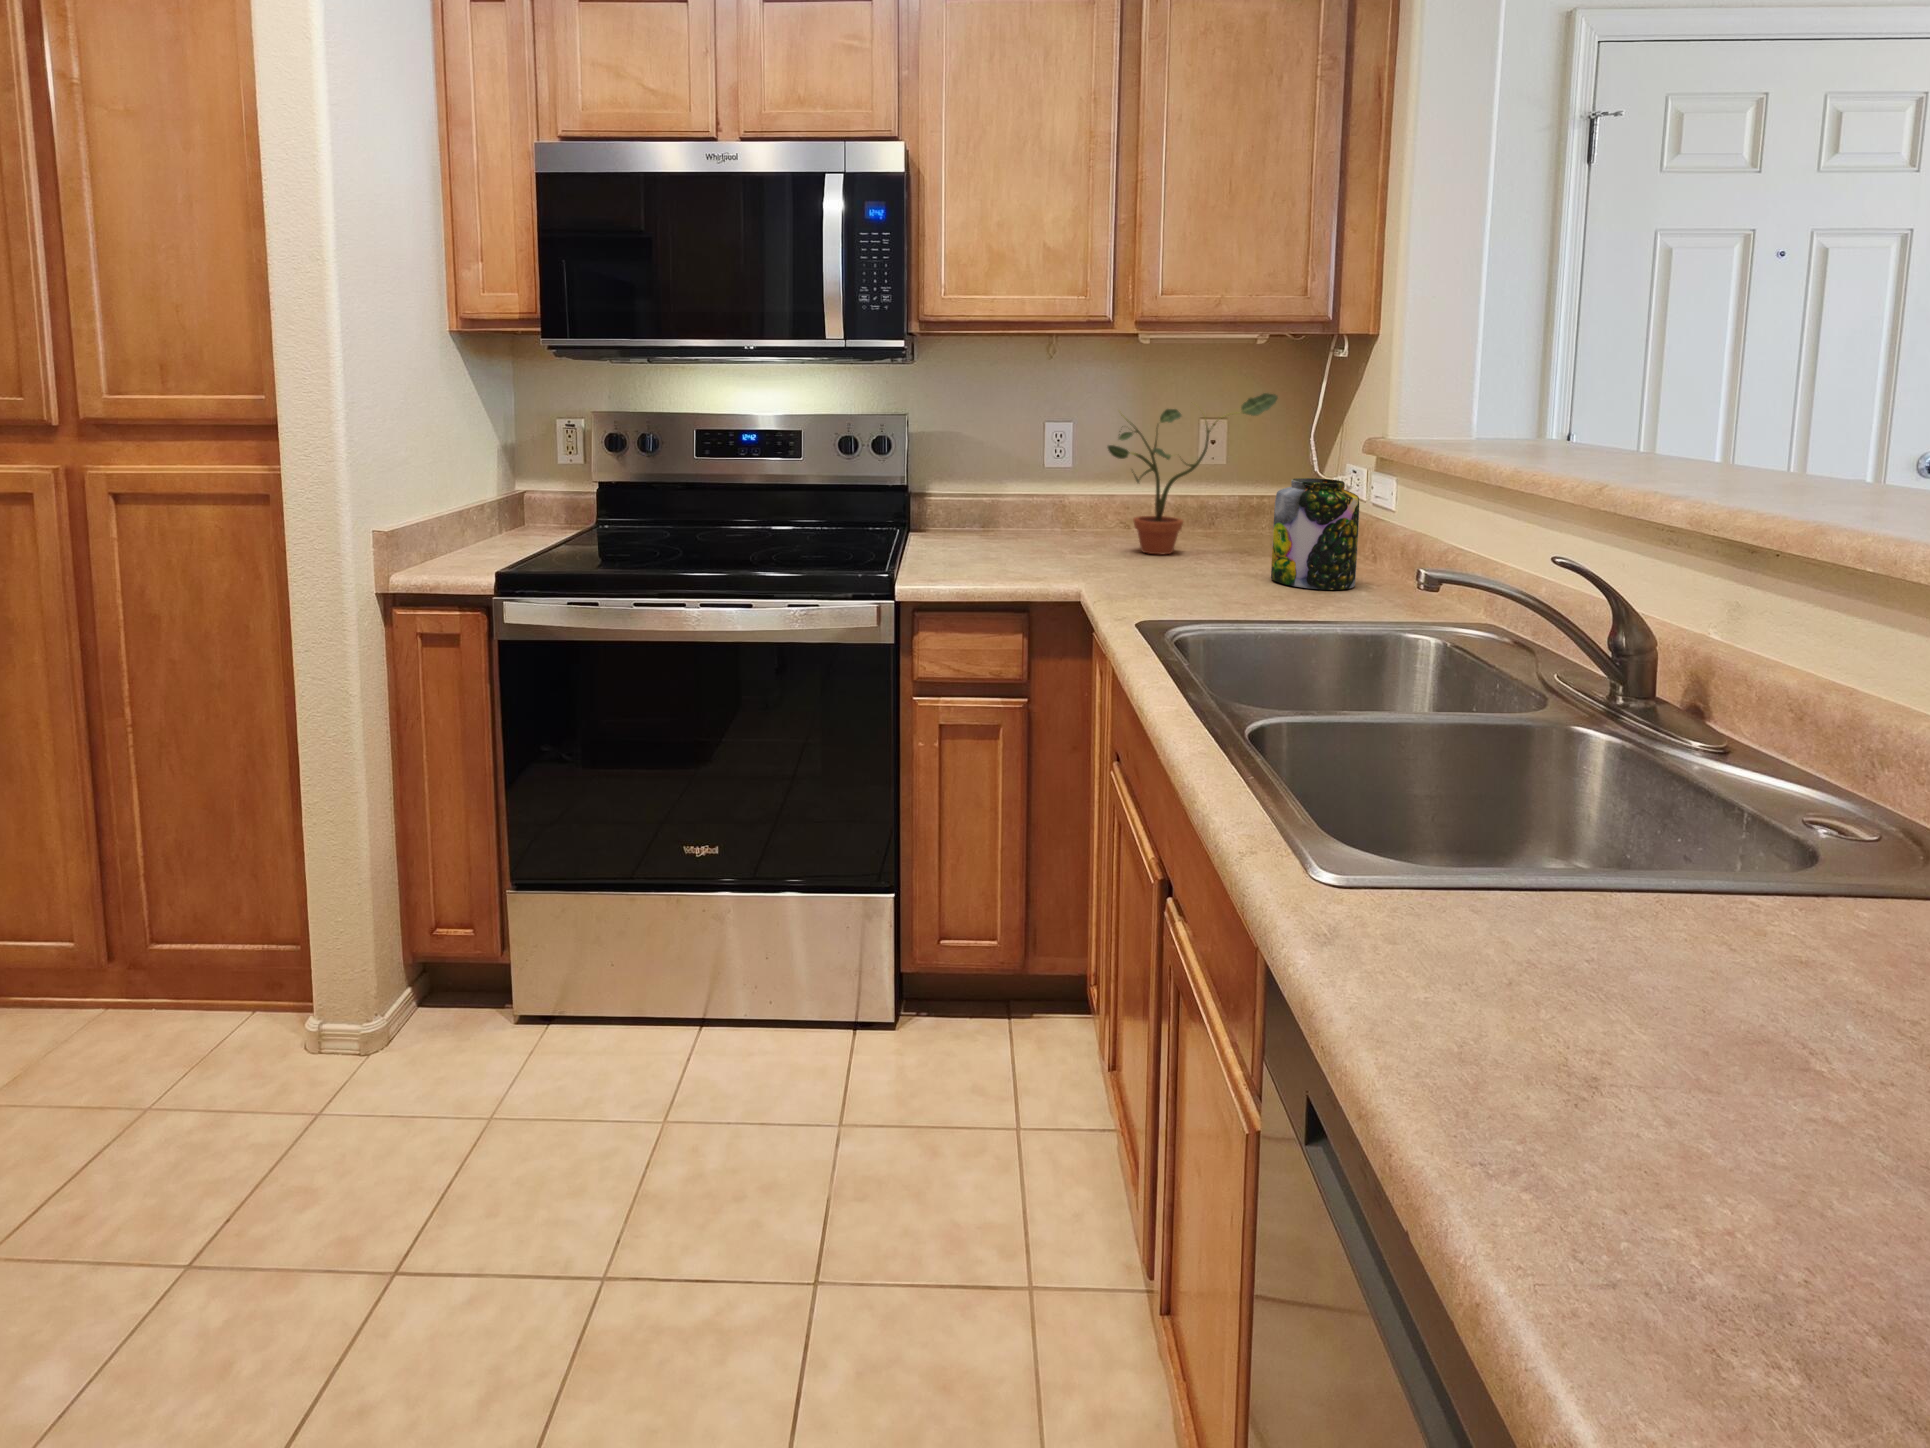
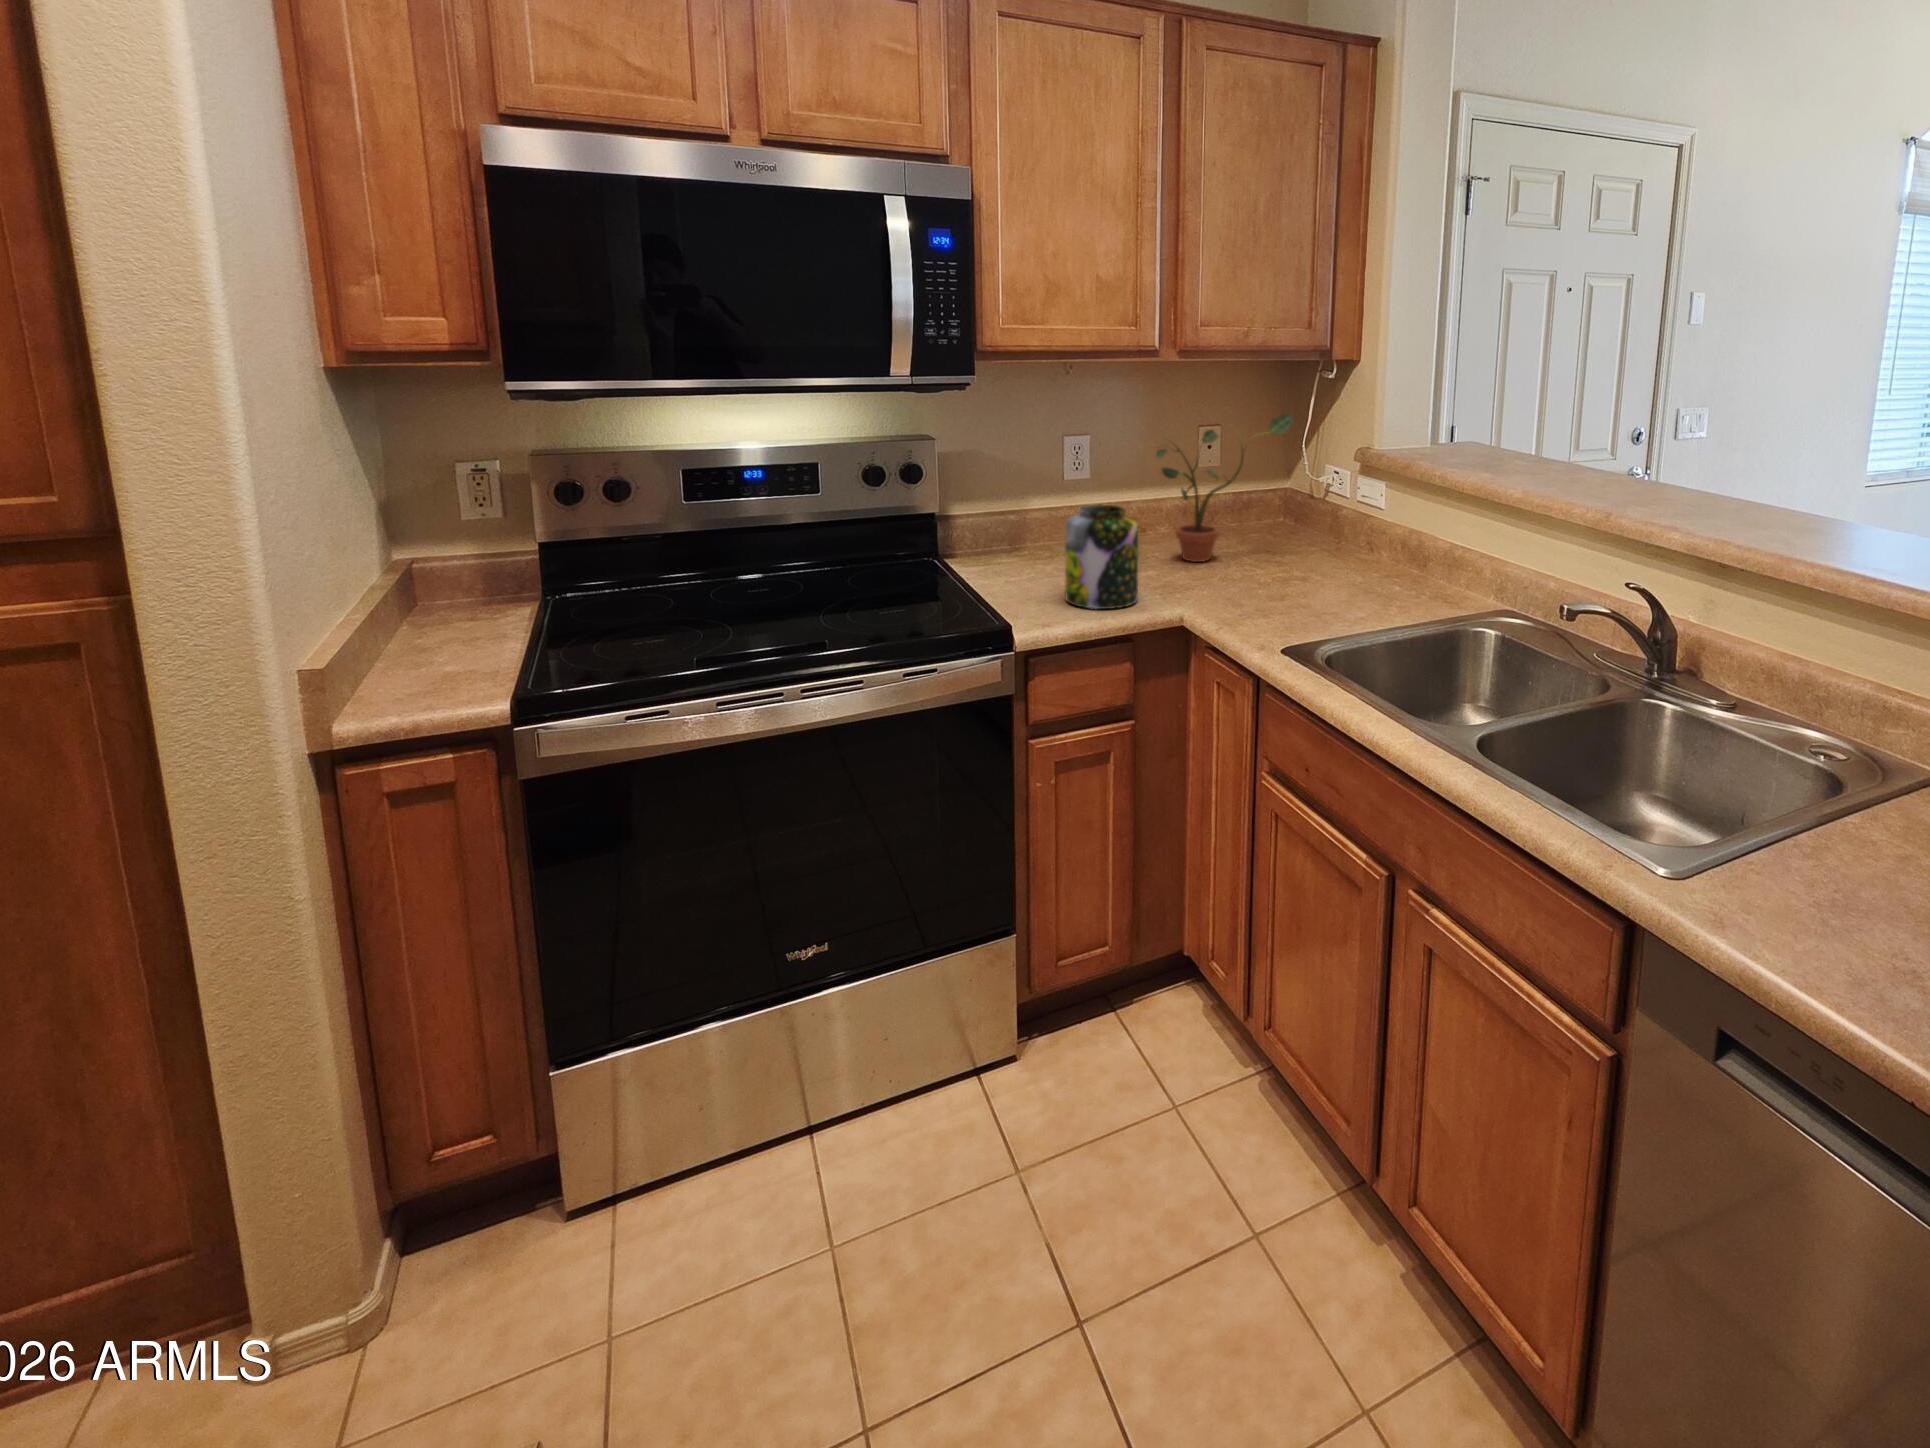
jar: present [1271,478,1359,590] -> present [1065,504,1139,609]

